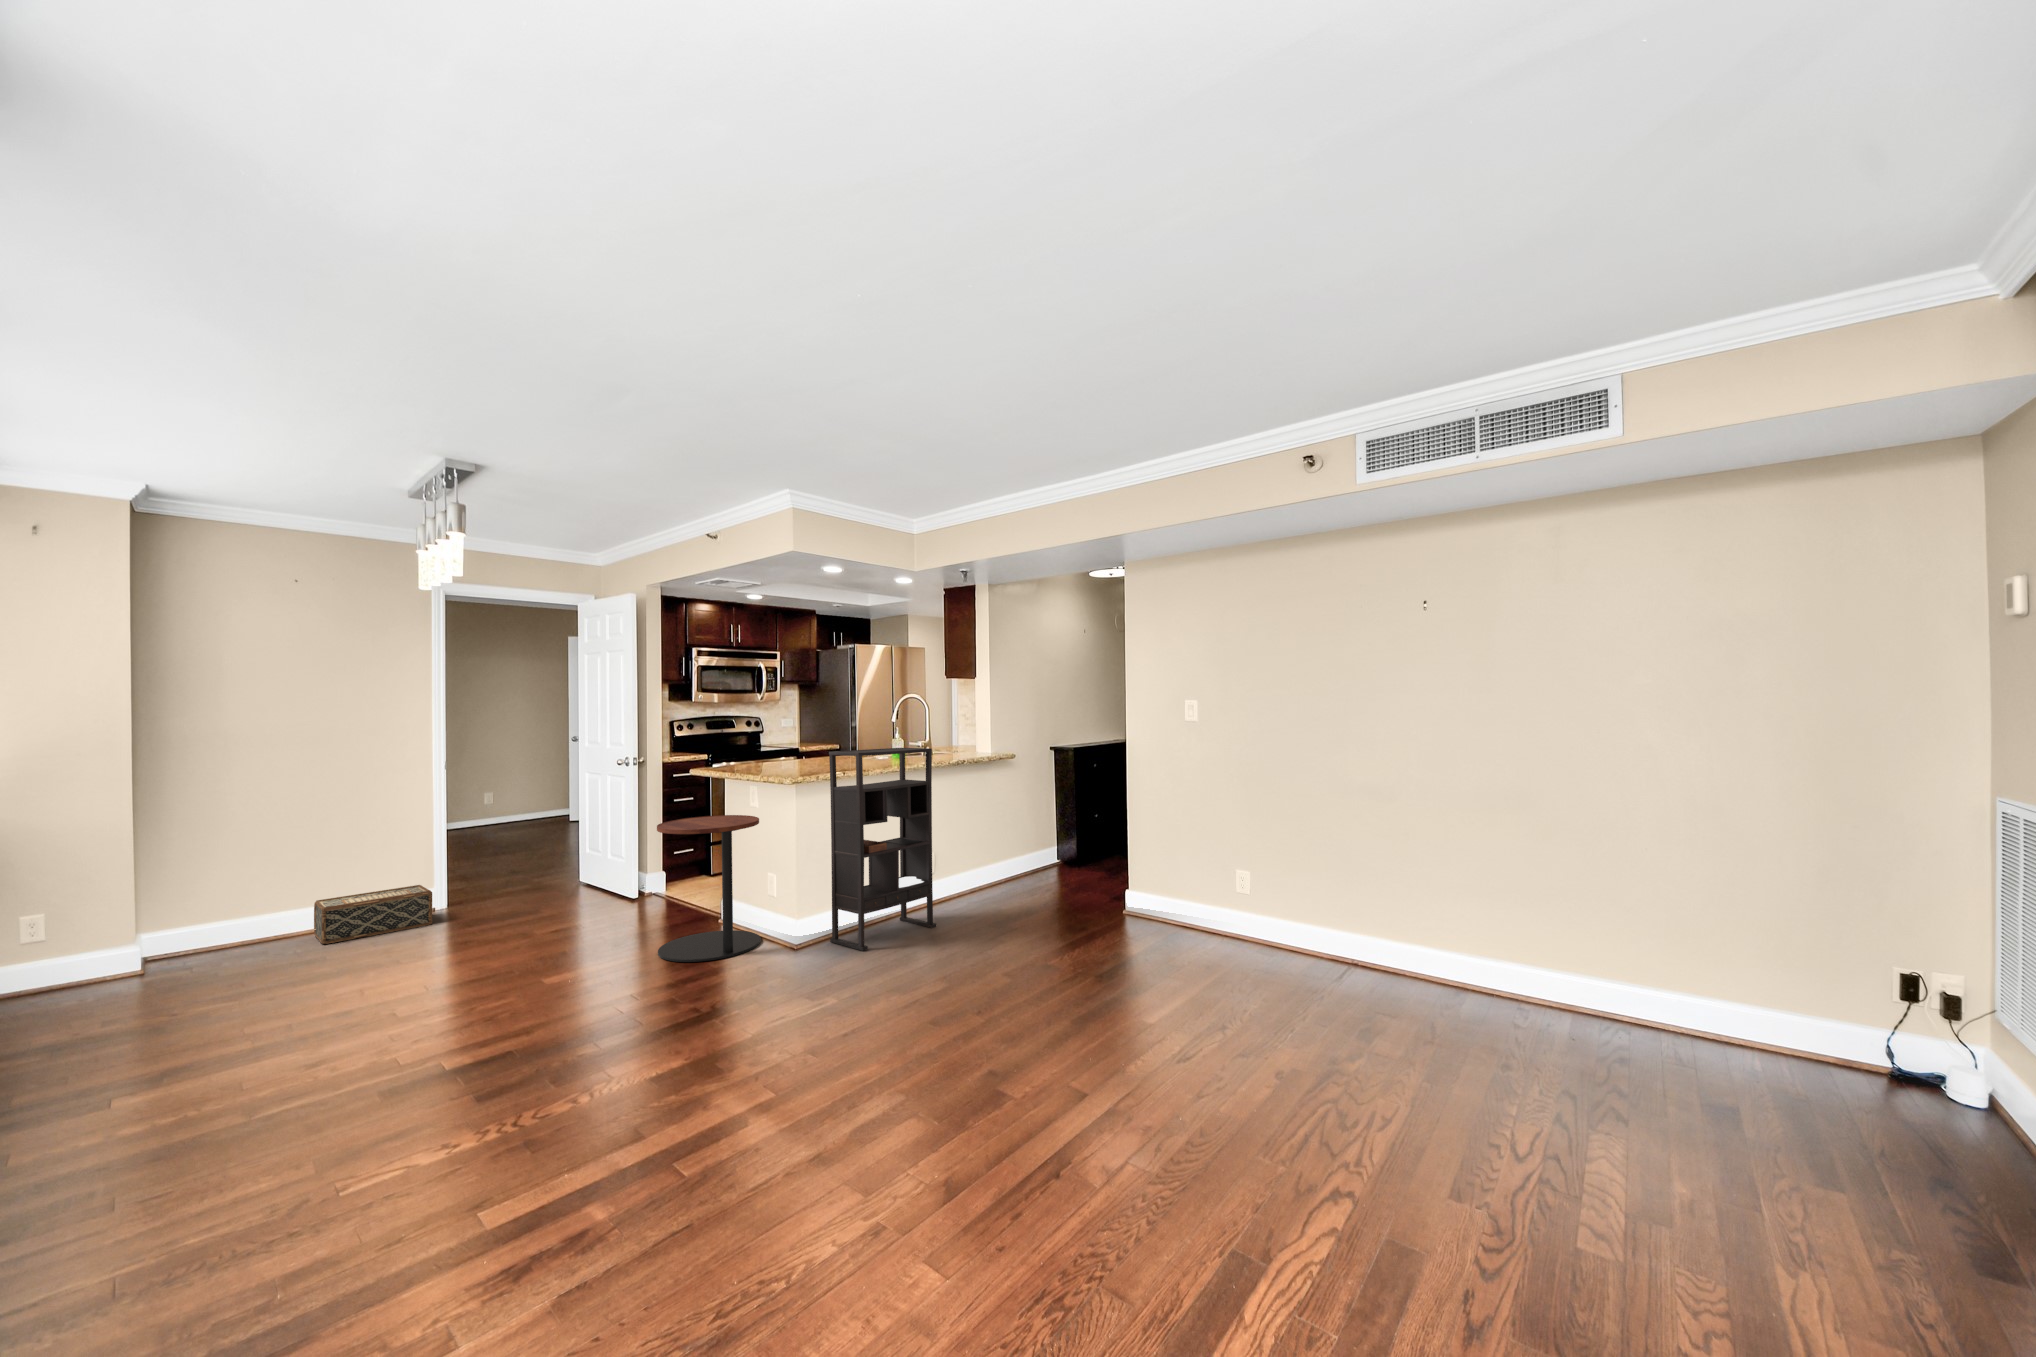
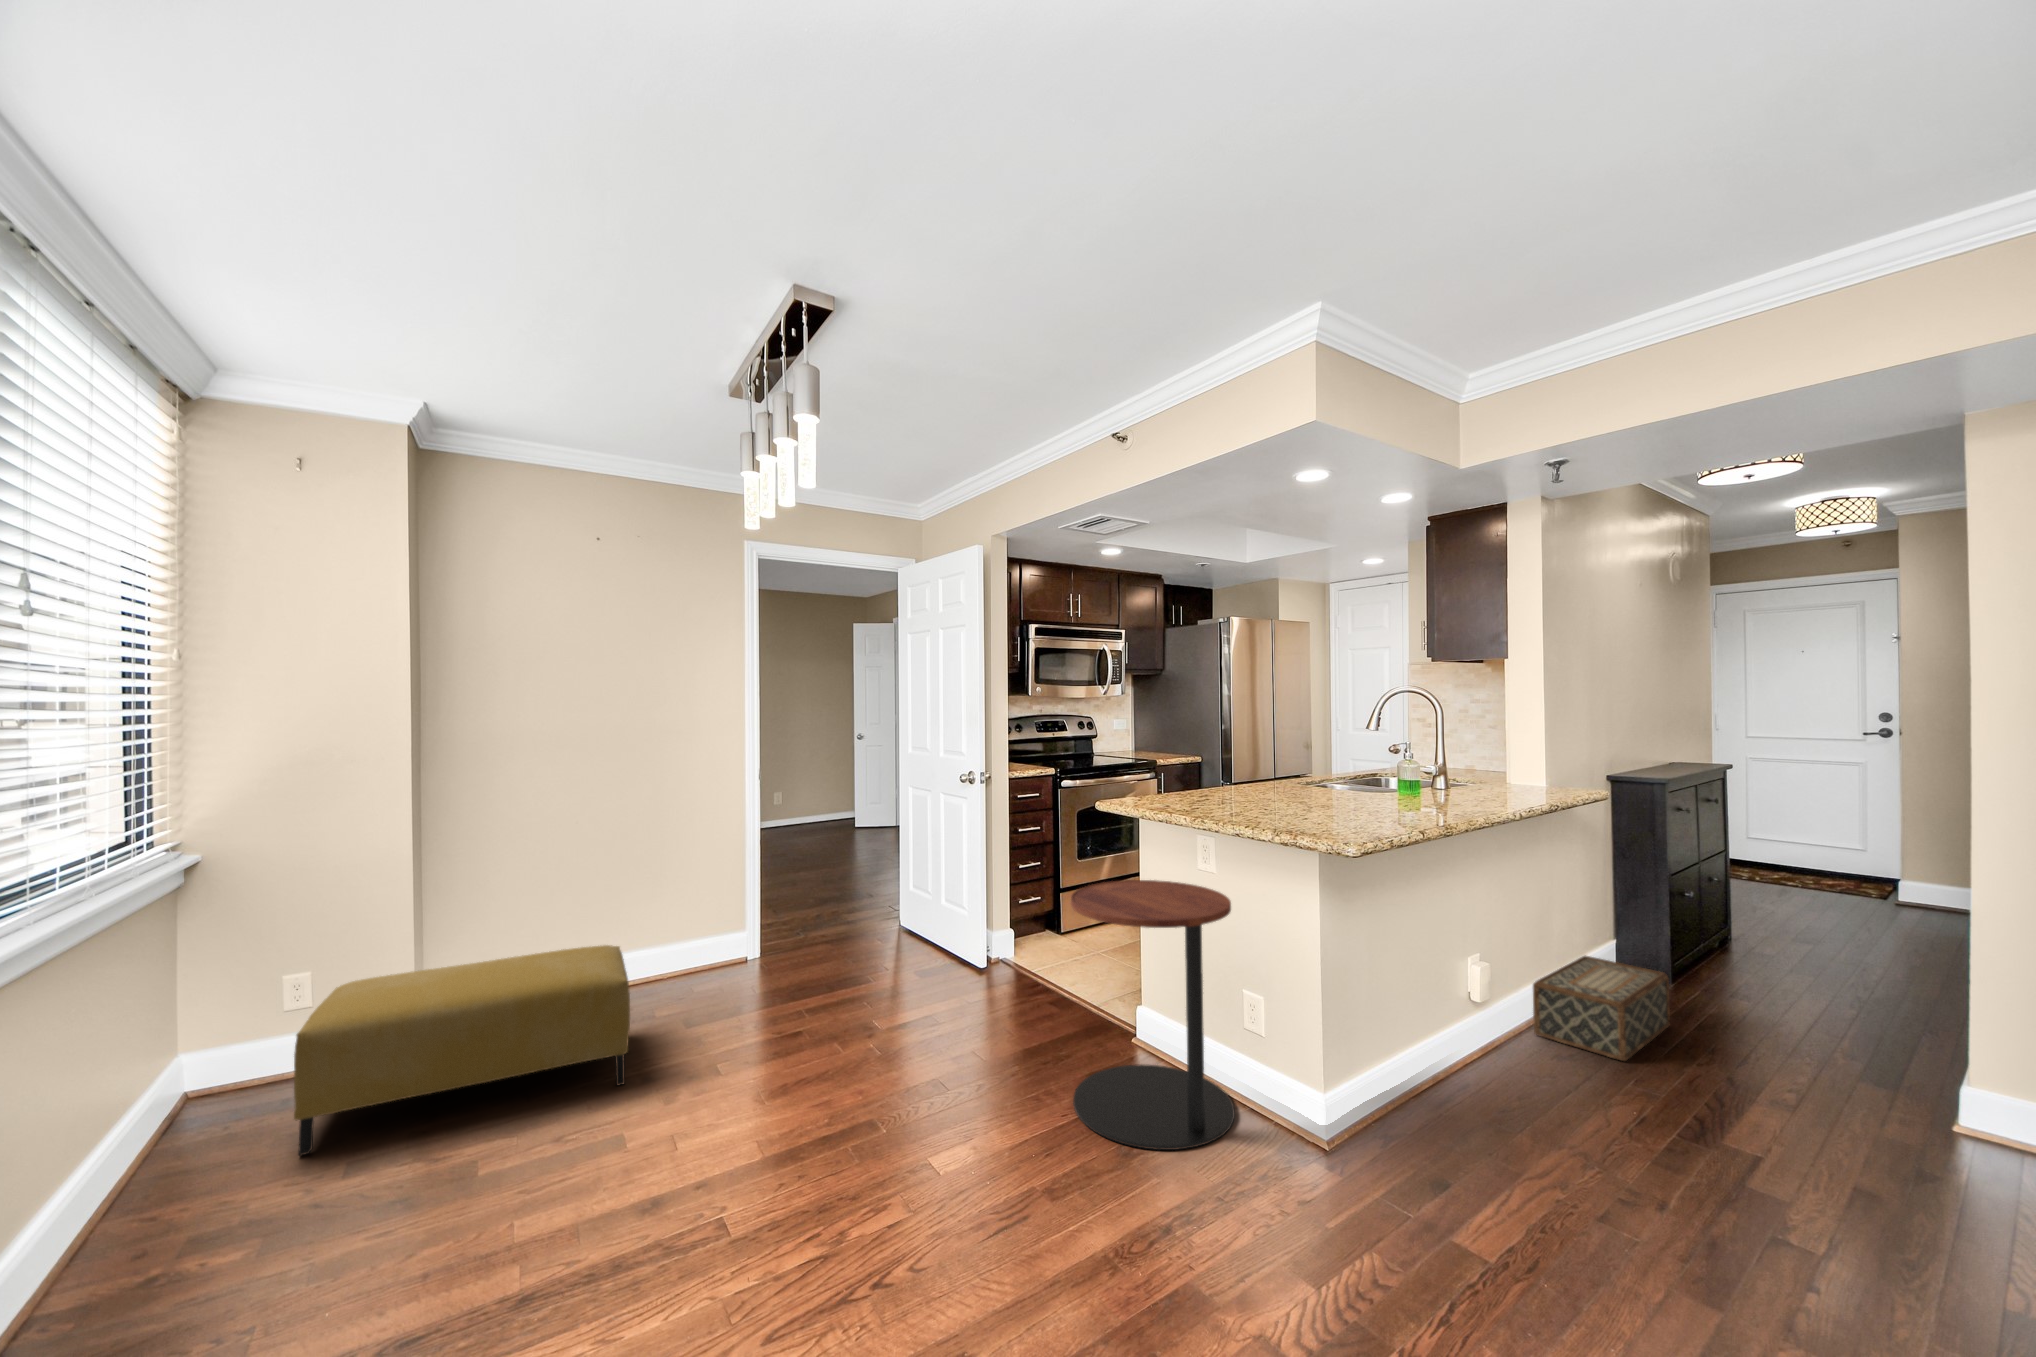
bookshelf: present [829,748,936,951] -> none [1361,782,1541,1171]
woven basket: present [314,885,432,944] -> present [1533,956,1670,1061]
ottoman: none [51,888,333,1028] -> present [294,945,630,1155]

